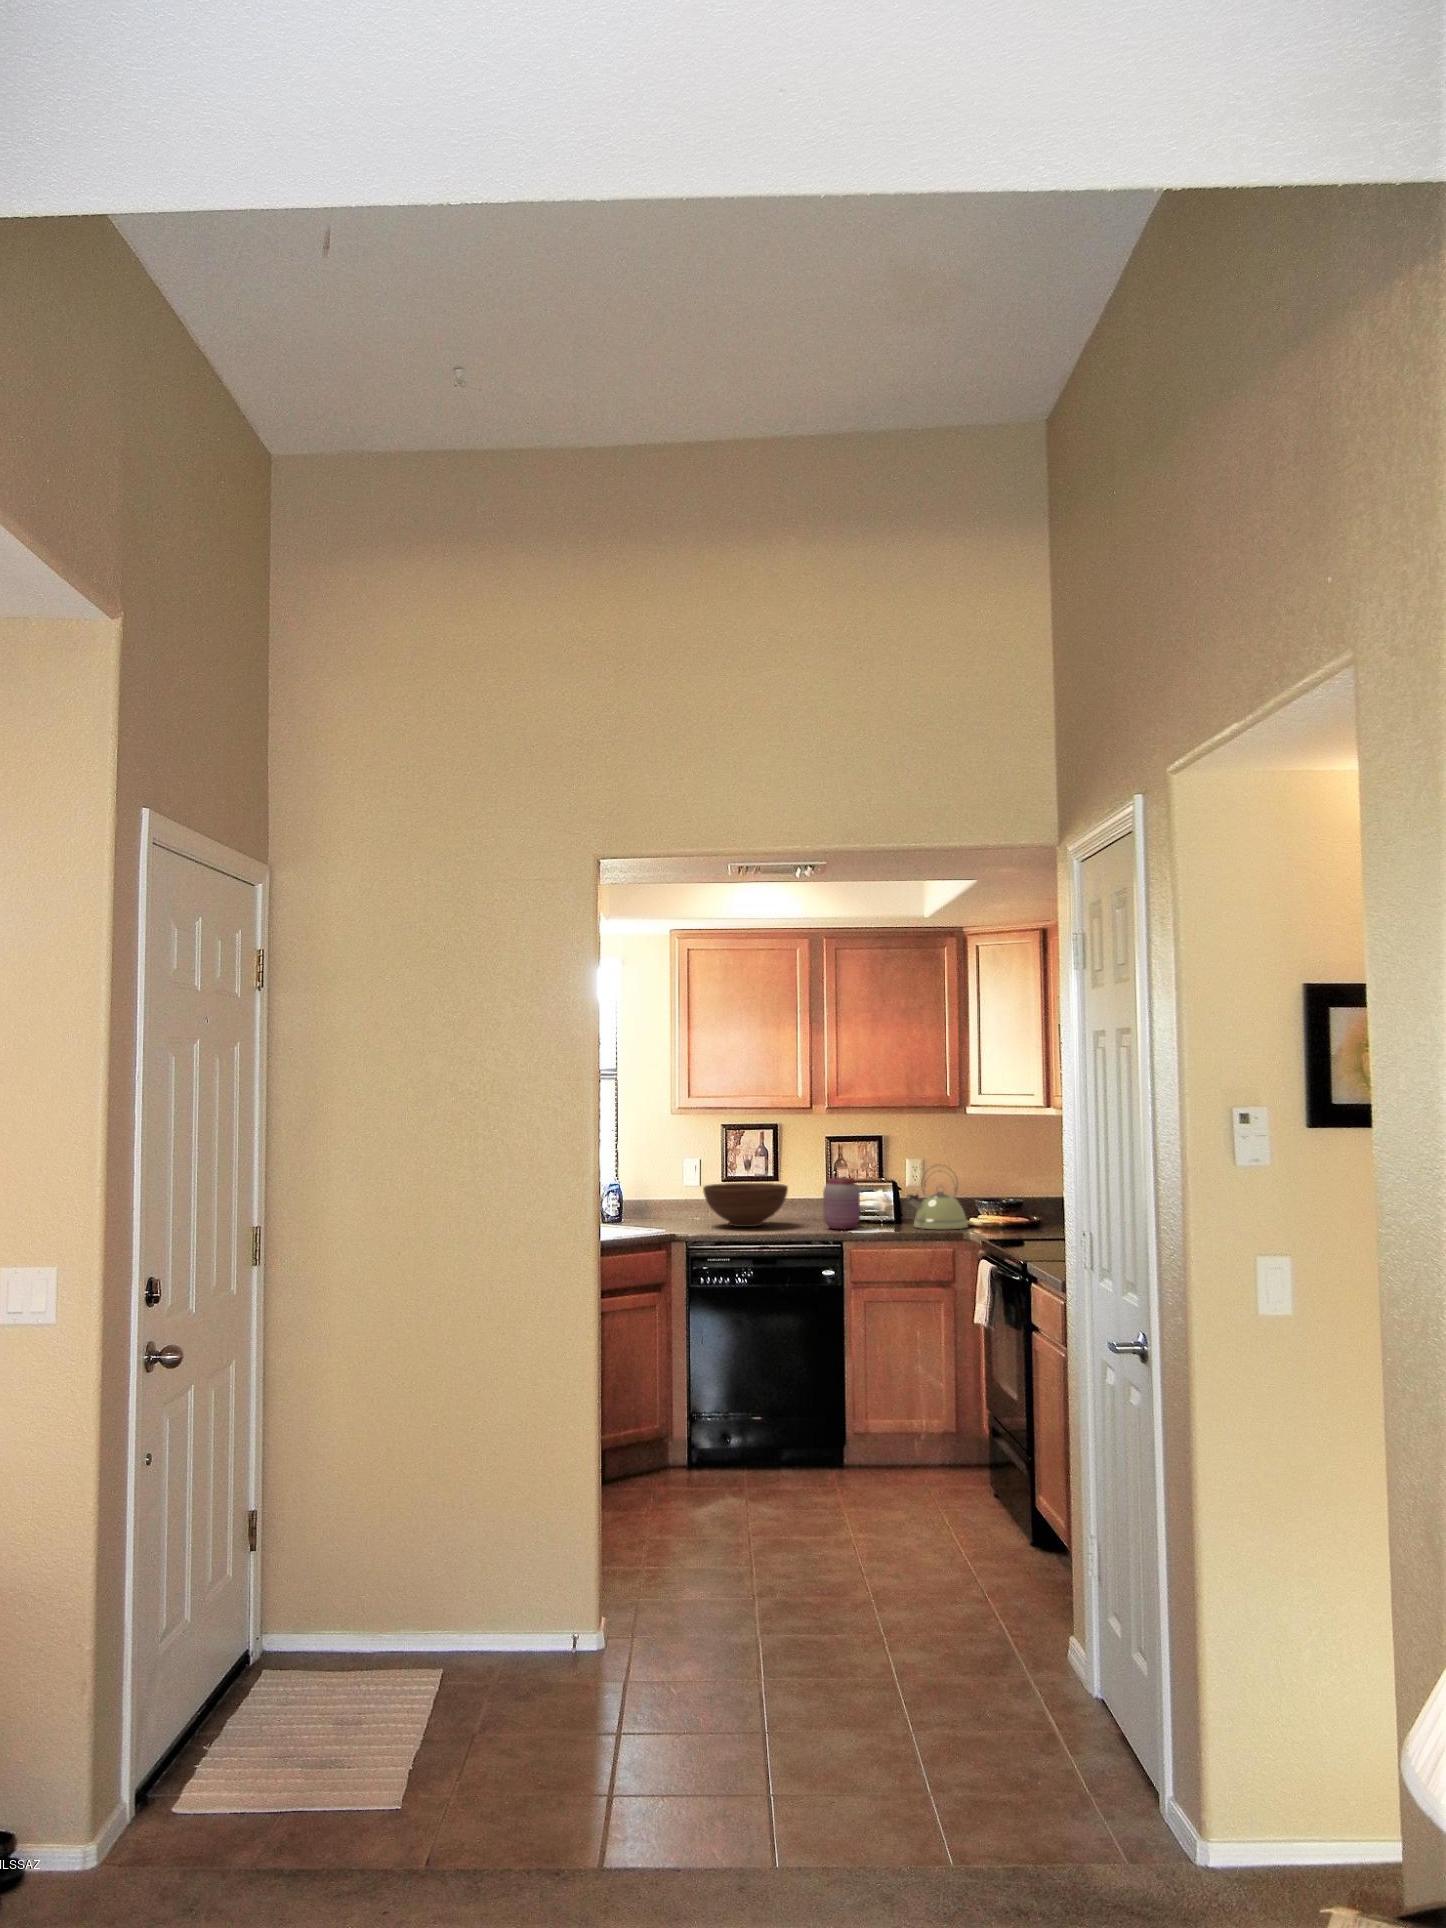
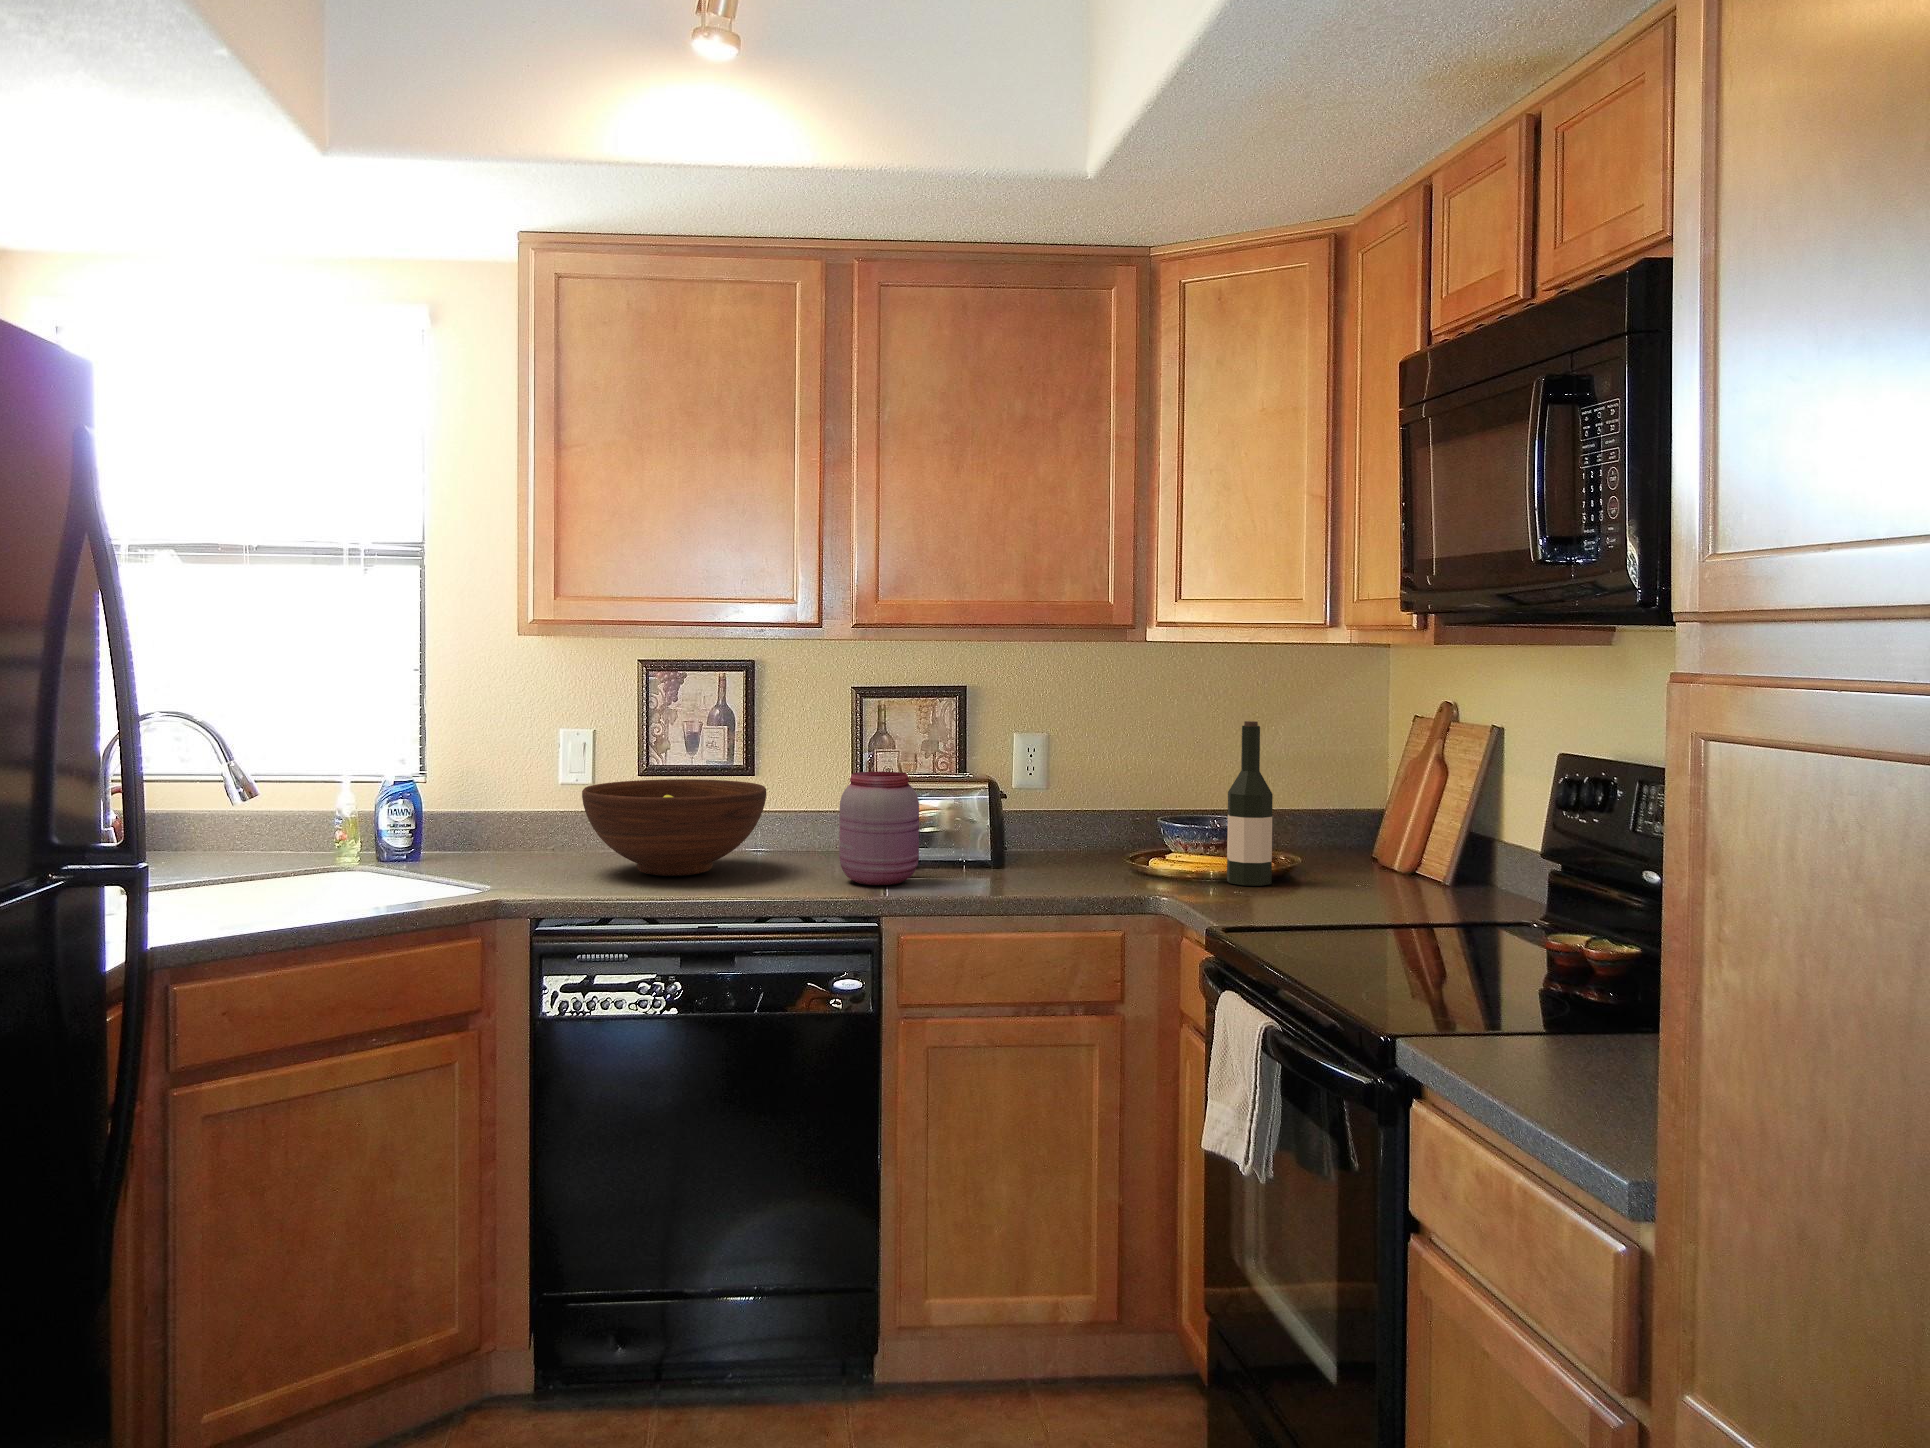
wine bottle: none [1005,1152,1026,1229] -> present [1227,721,1273,886]
kettle: present [907,1169,968,1230] -> none [1018,746,1147,887]

